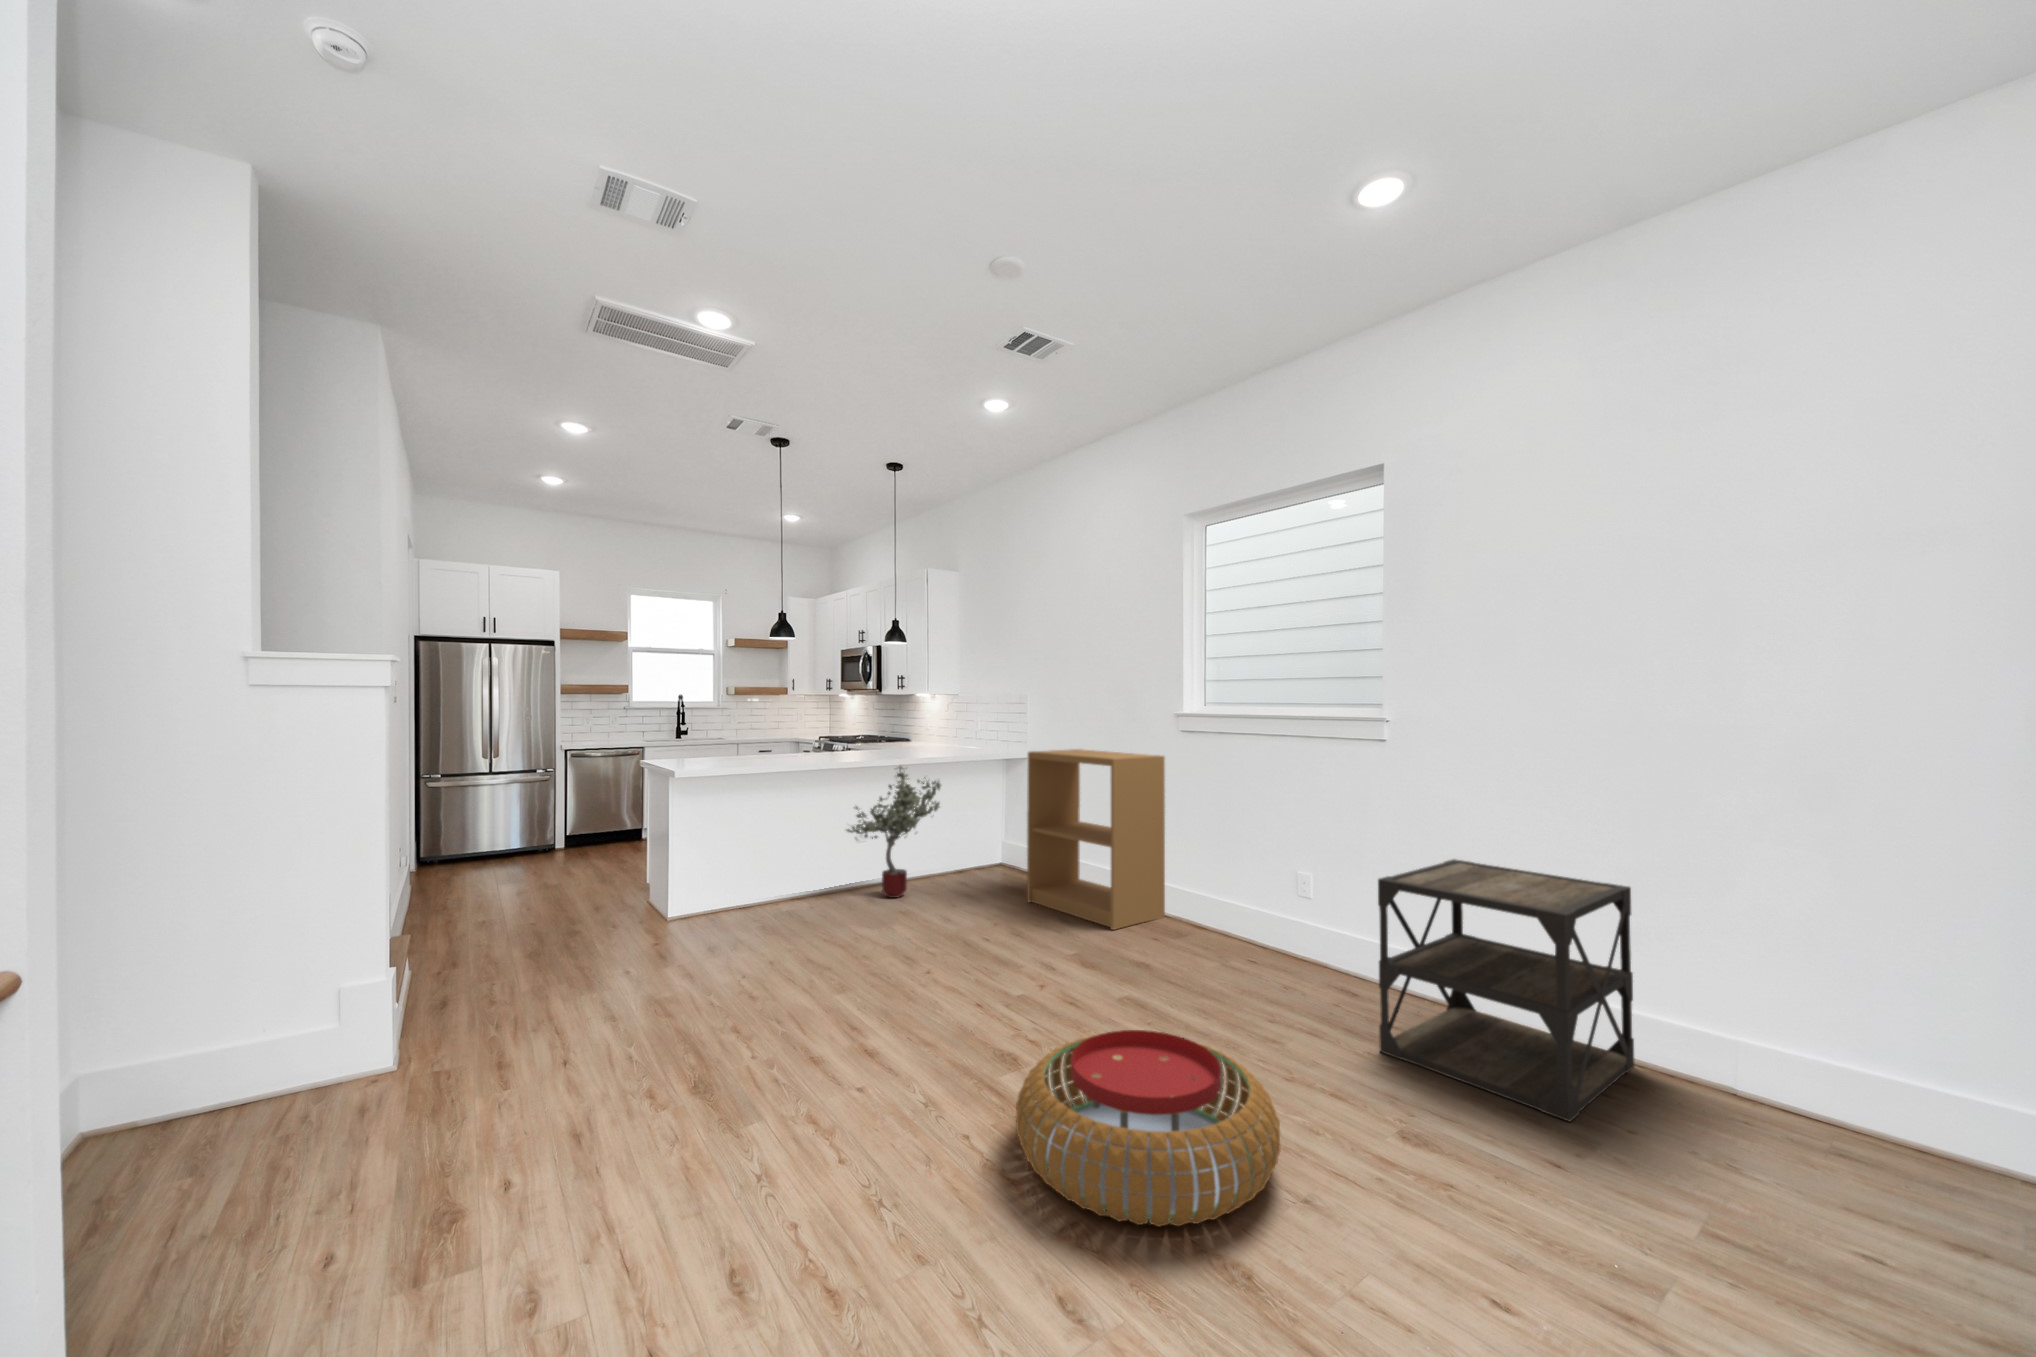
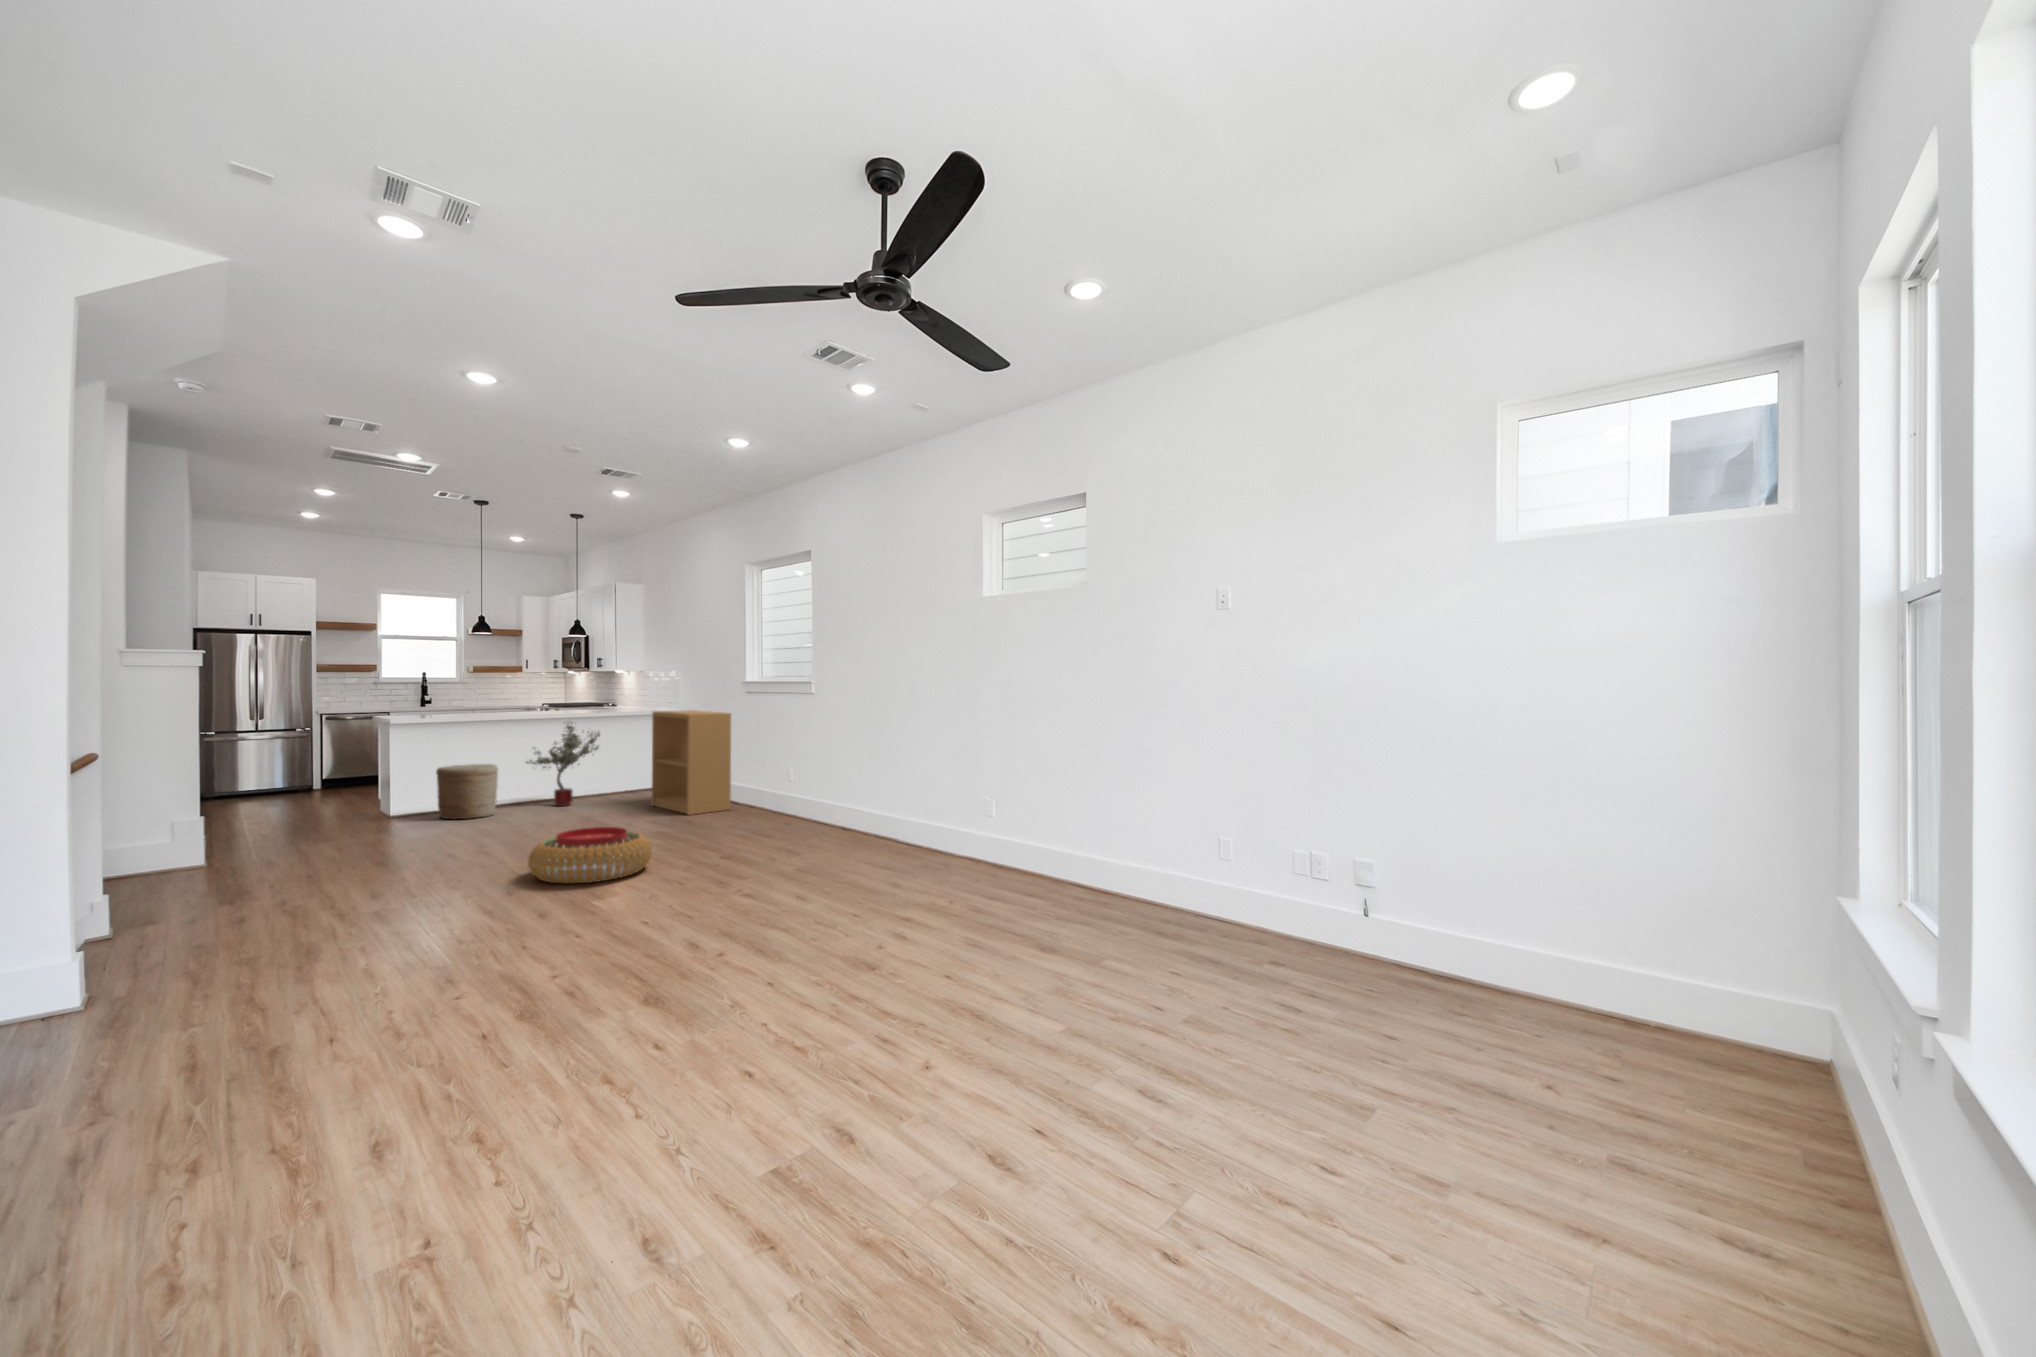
woven basket: none [729,834,814,928] -> present [436,764,498,819]
side table: present [1378,859,1635,1122] -> none [755,760,867,859]

